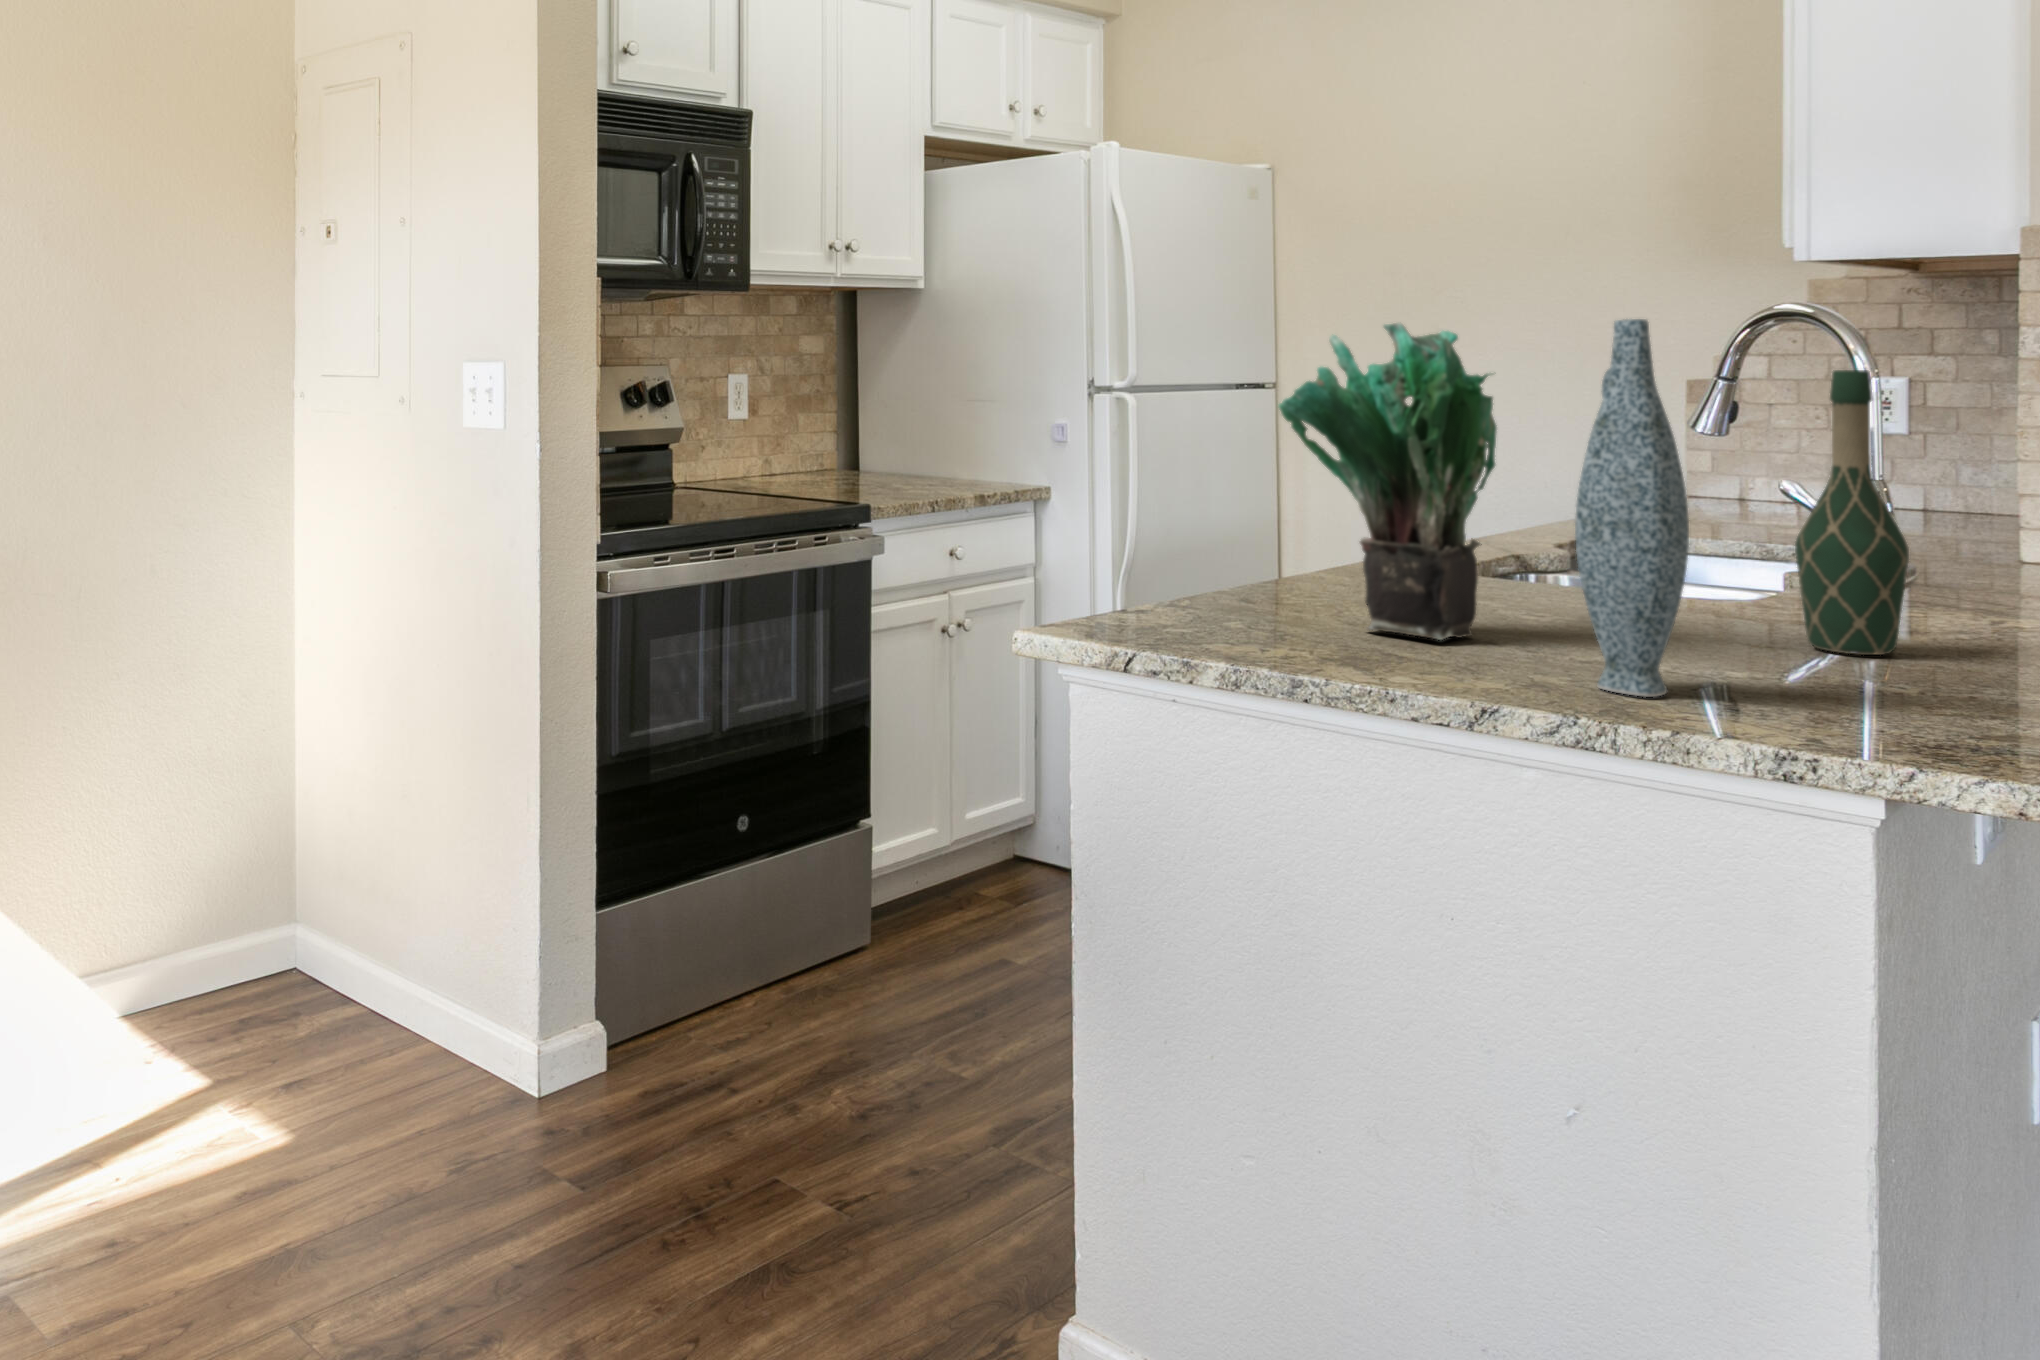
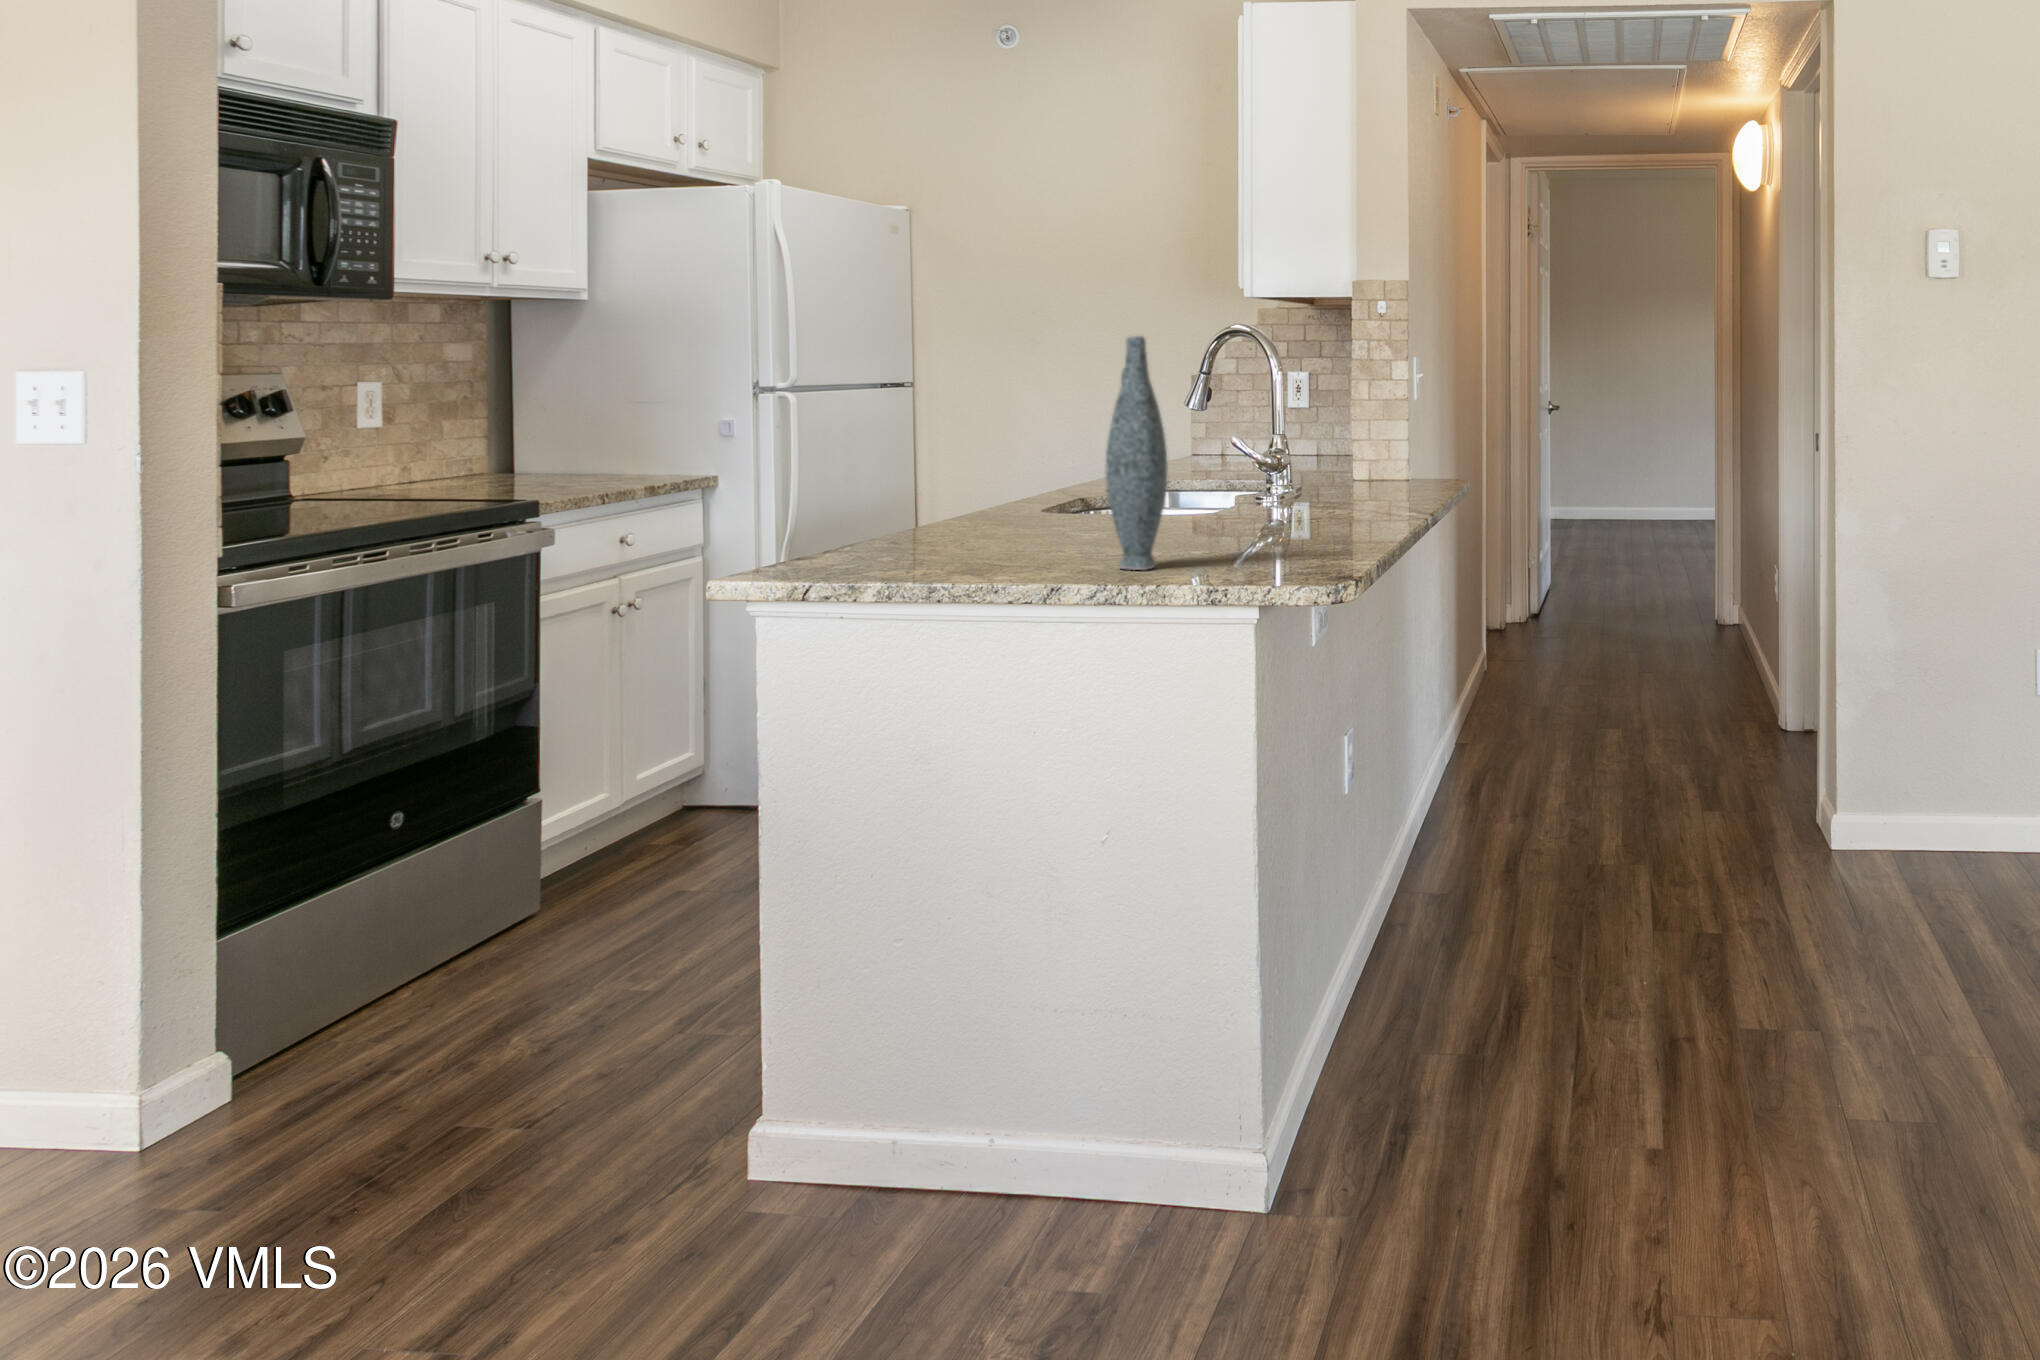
potted plant: present [1279,323,1497,640] -> none [918,337,1063,553]
wine bottle: present [1795,370,1909,655] -> none [1230,368,1284,536]

